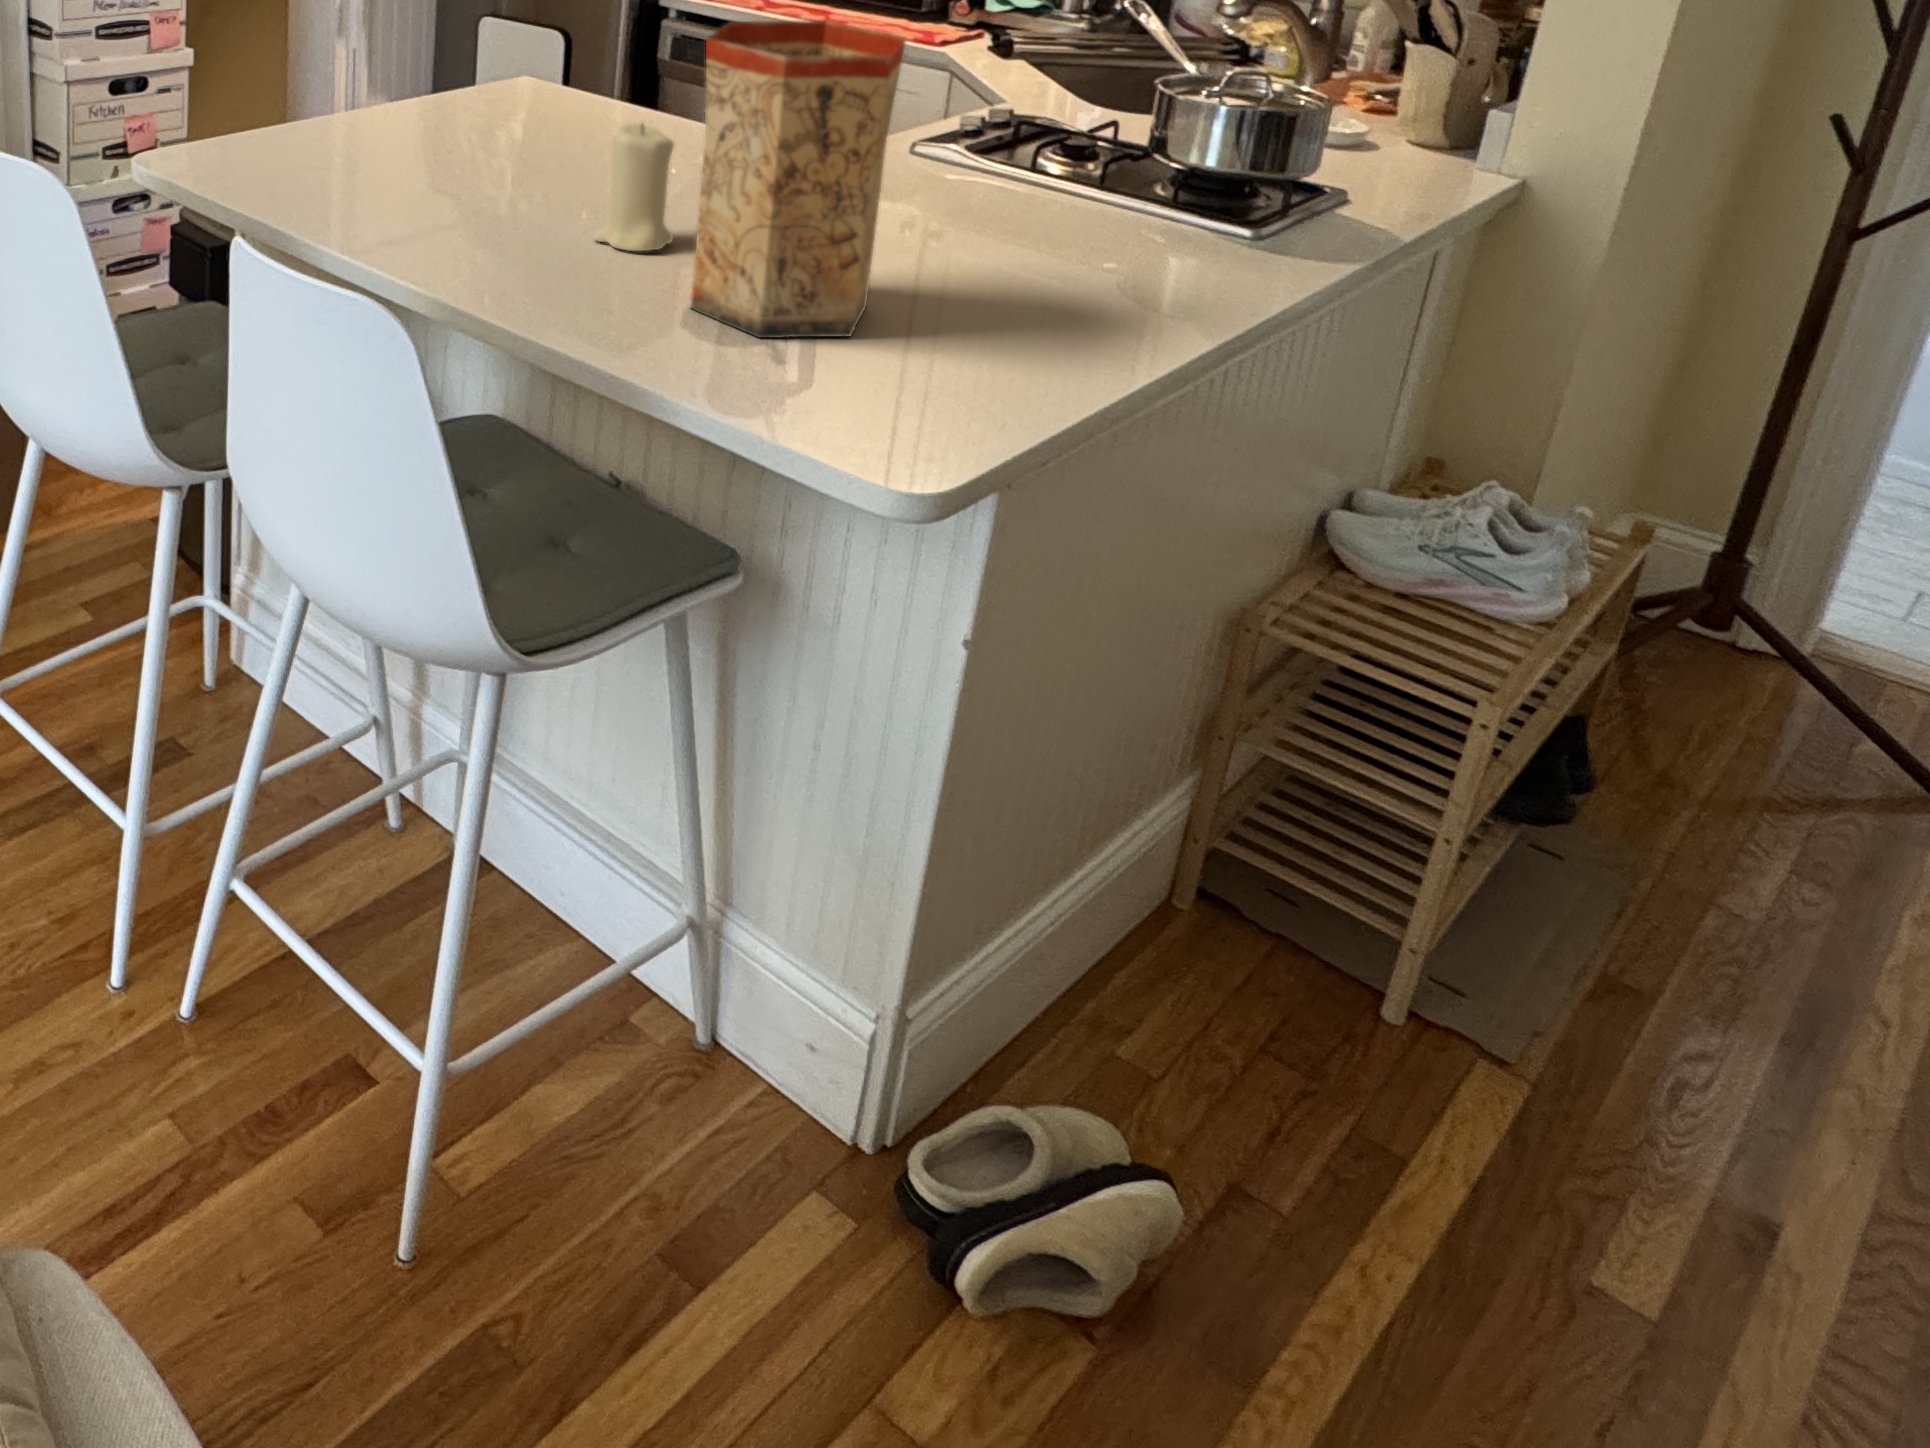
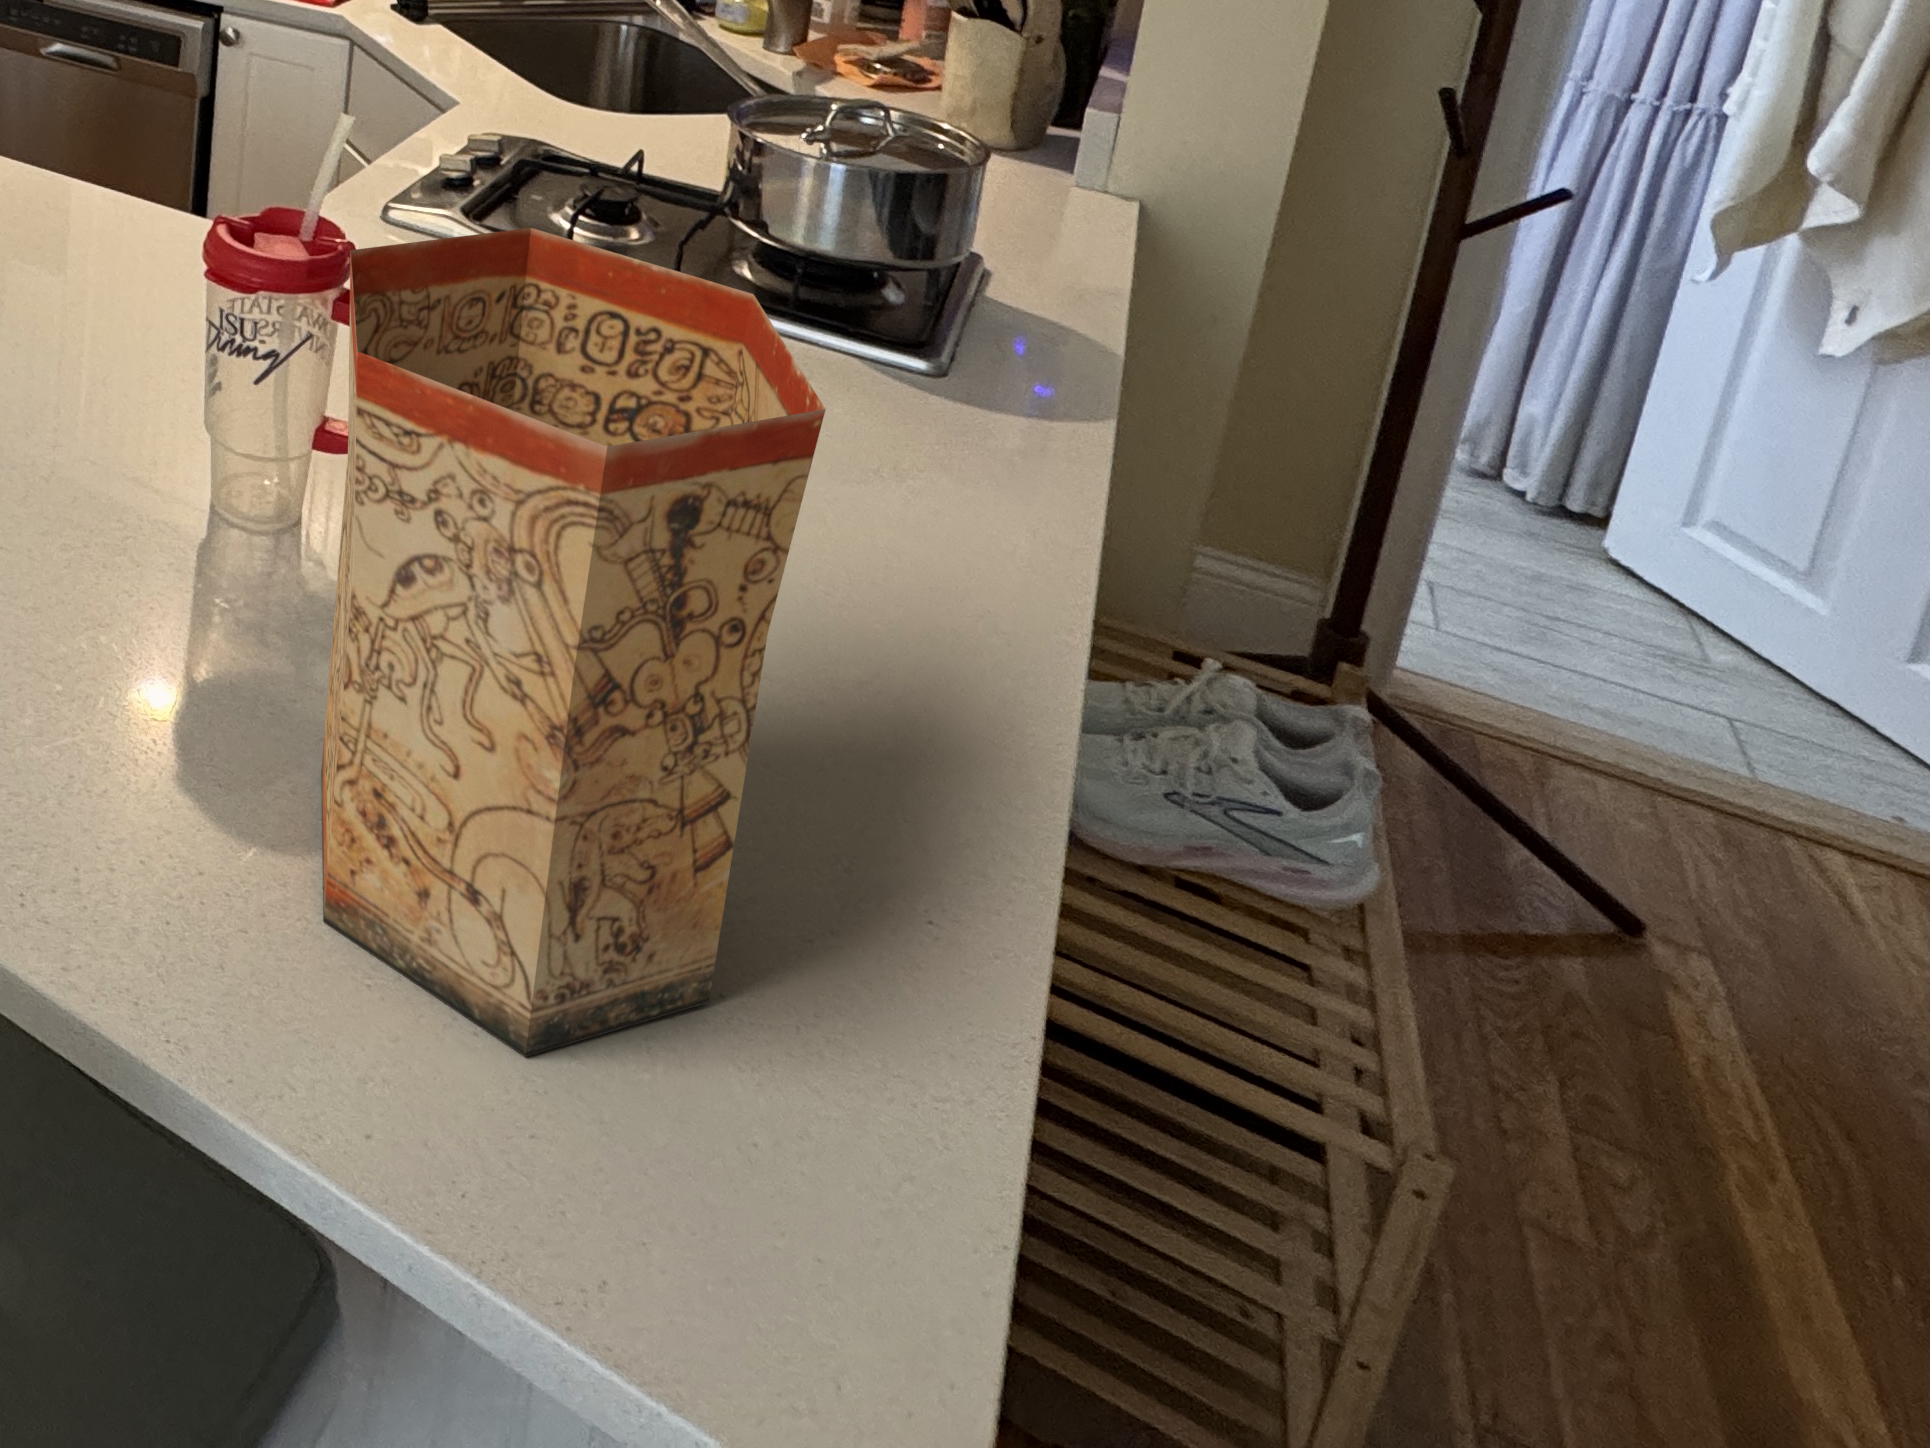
candle: present [593,124,674,251] -> none [40,389,196,667]

